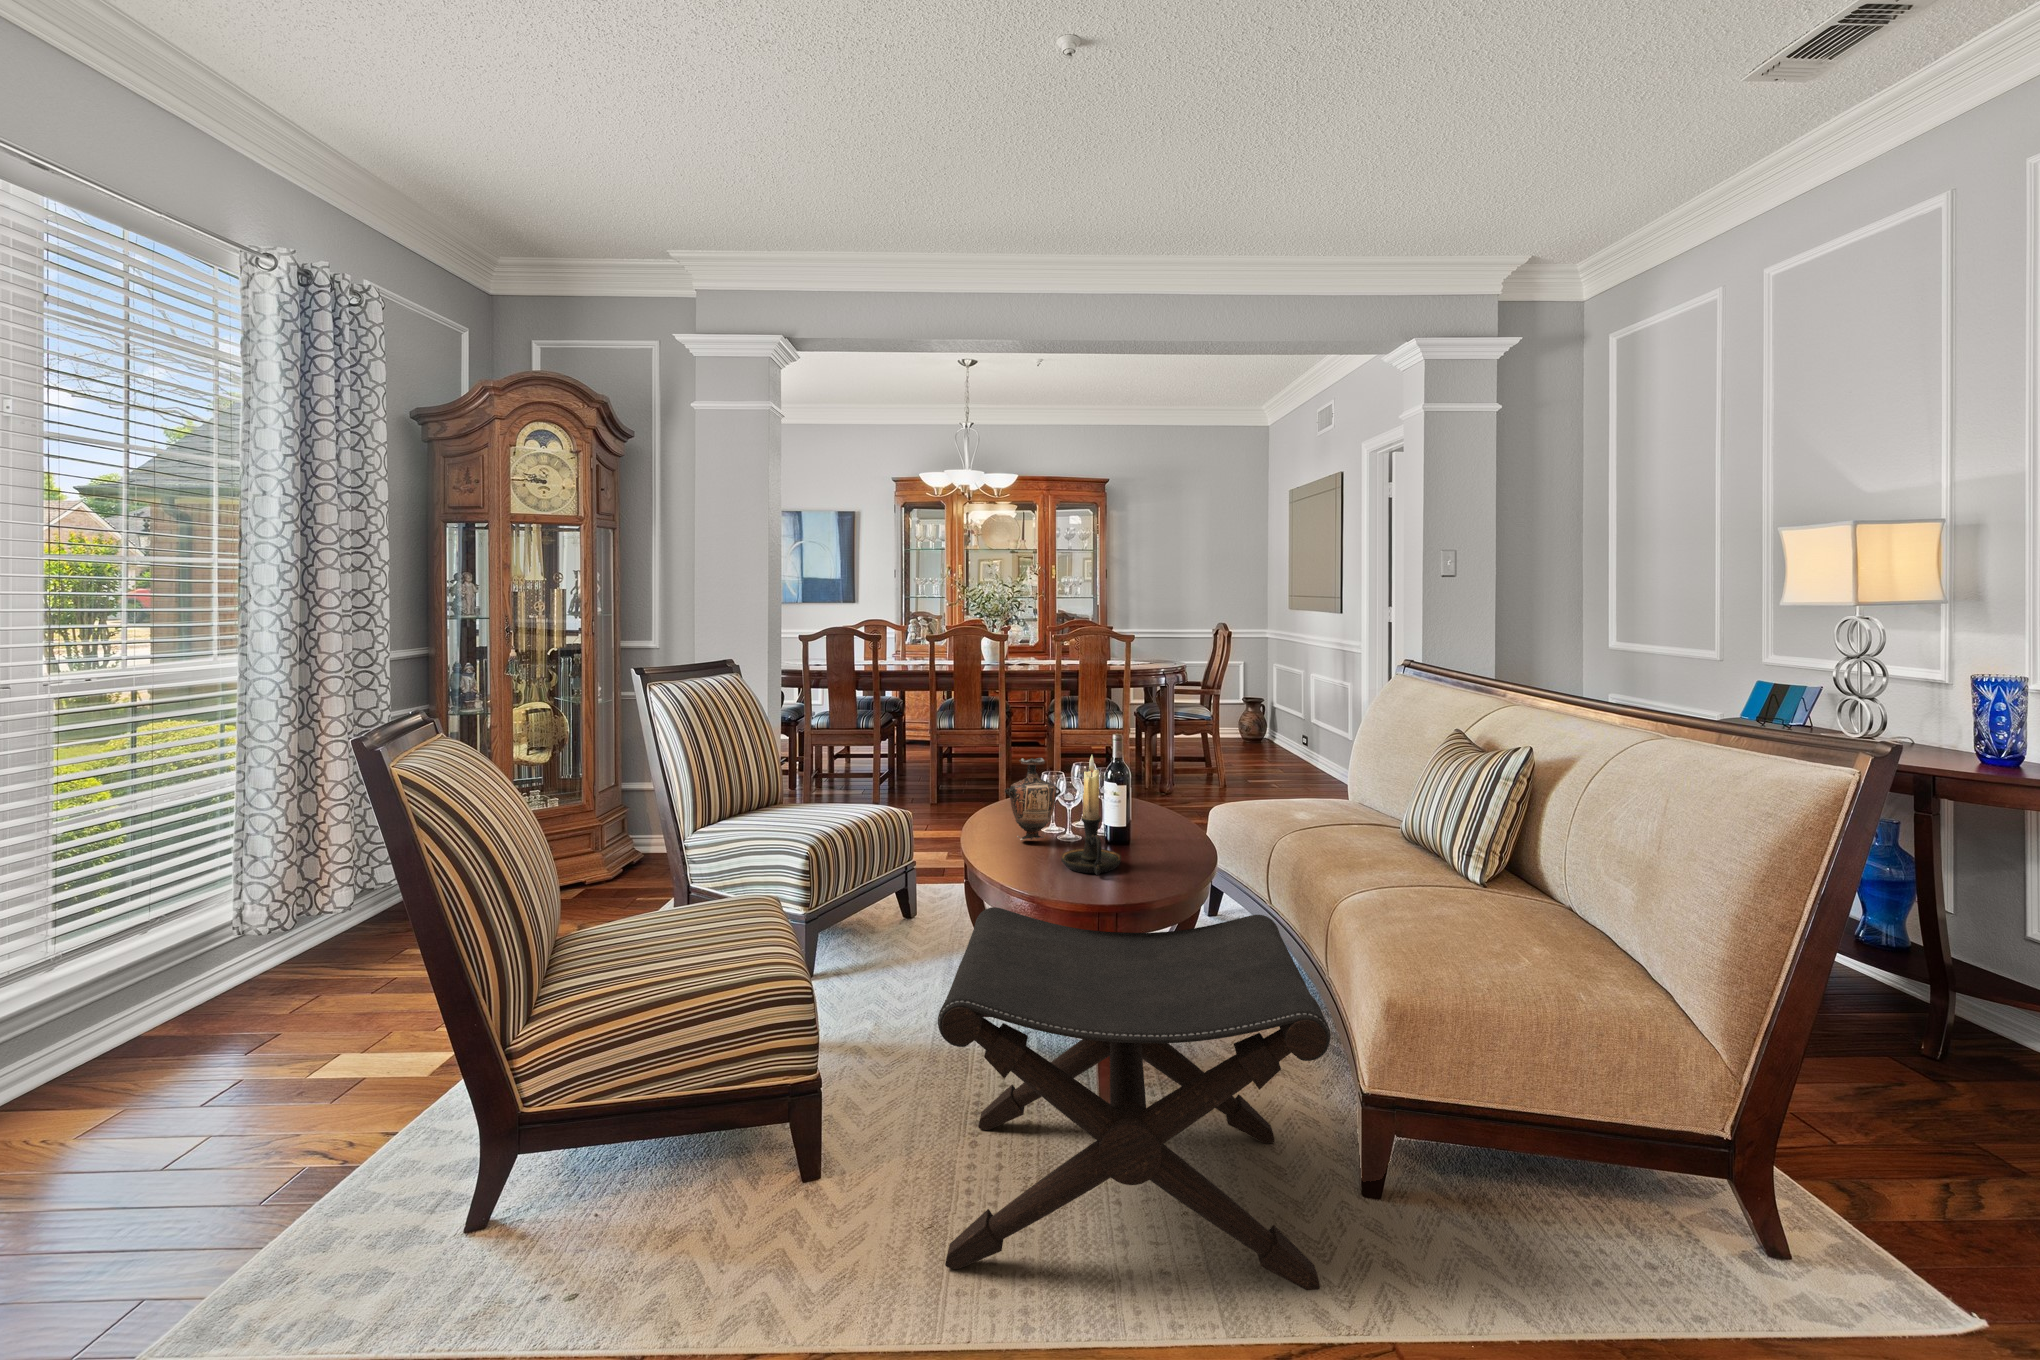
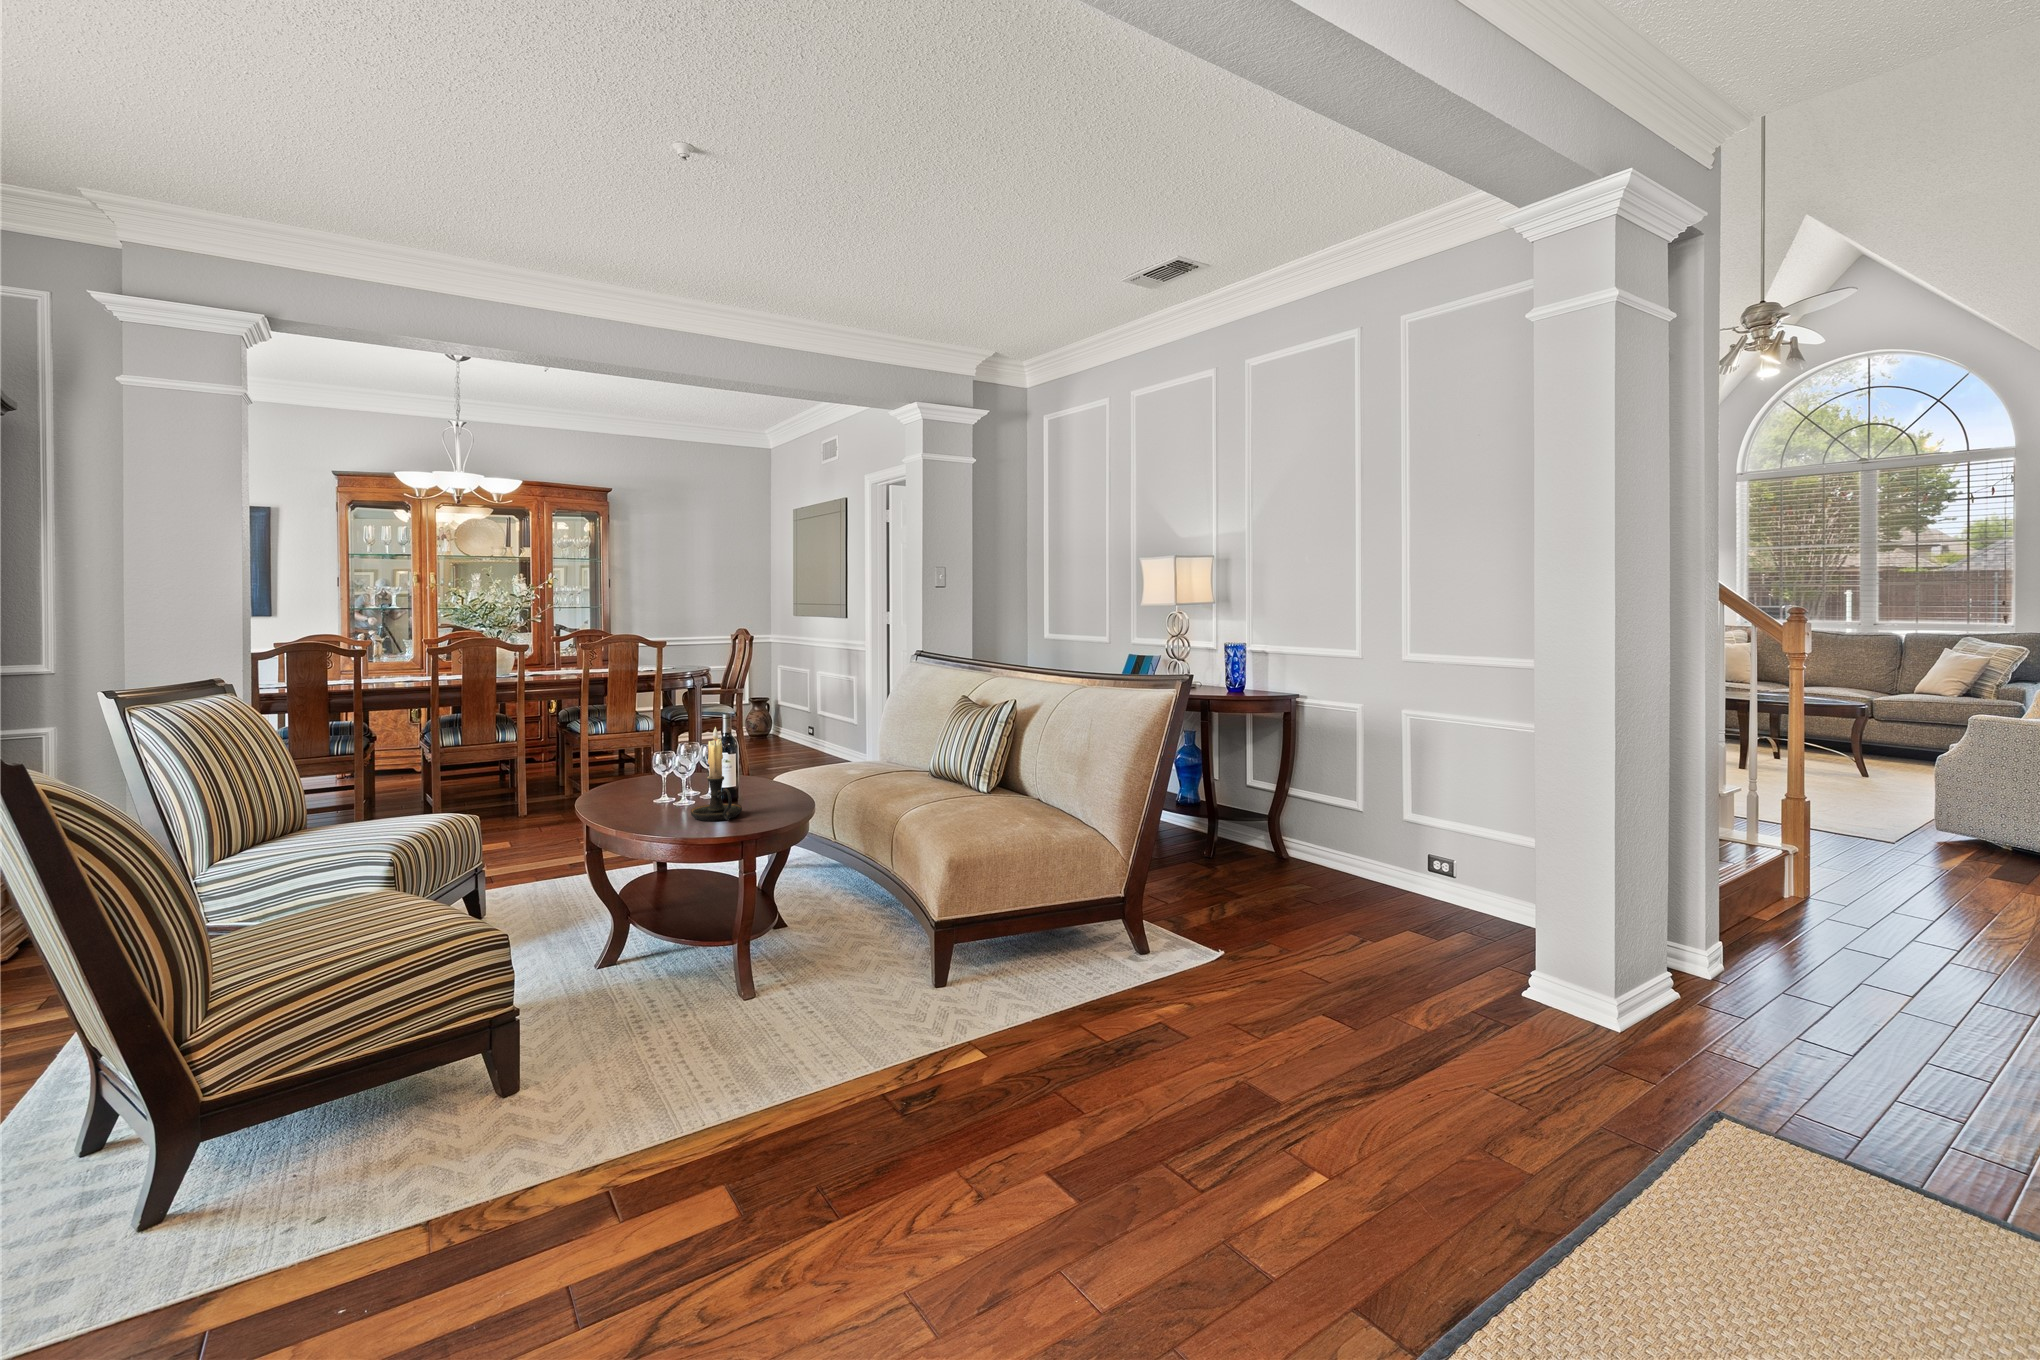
vase: present [1005,758,1061,840] -> none [626,733,678,809]
footstool: present [938,907,1330,1290] -> none [638,824,931,1106]

